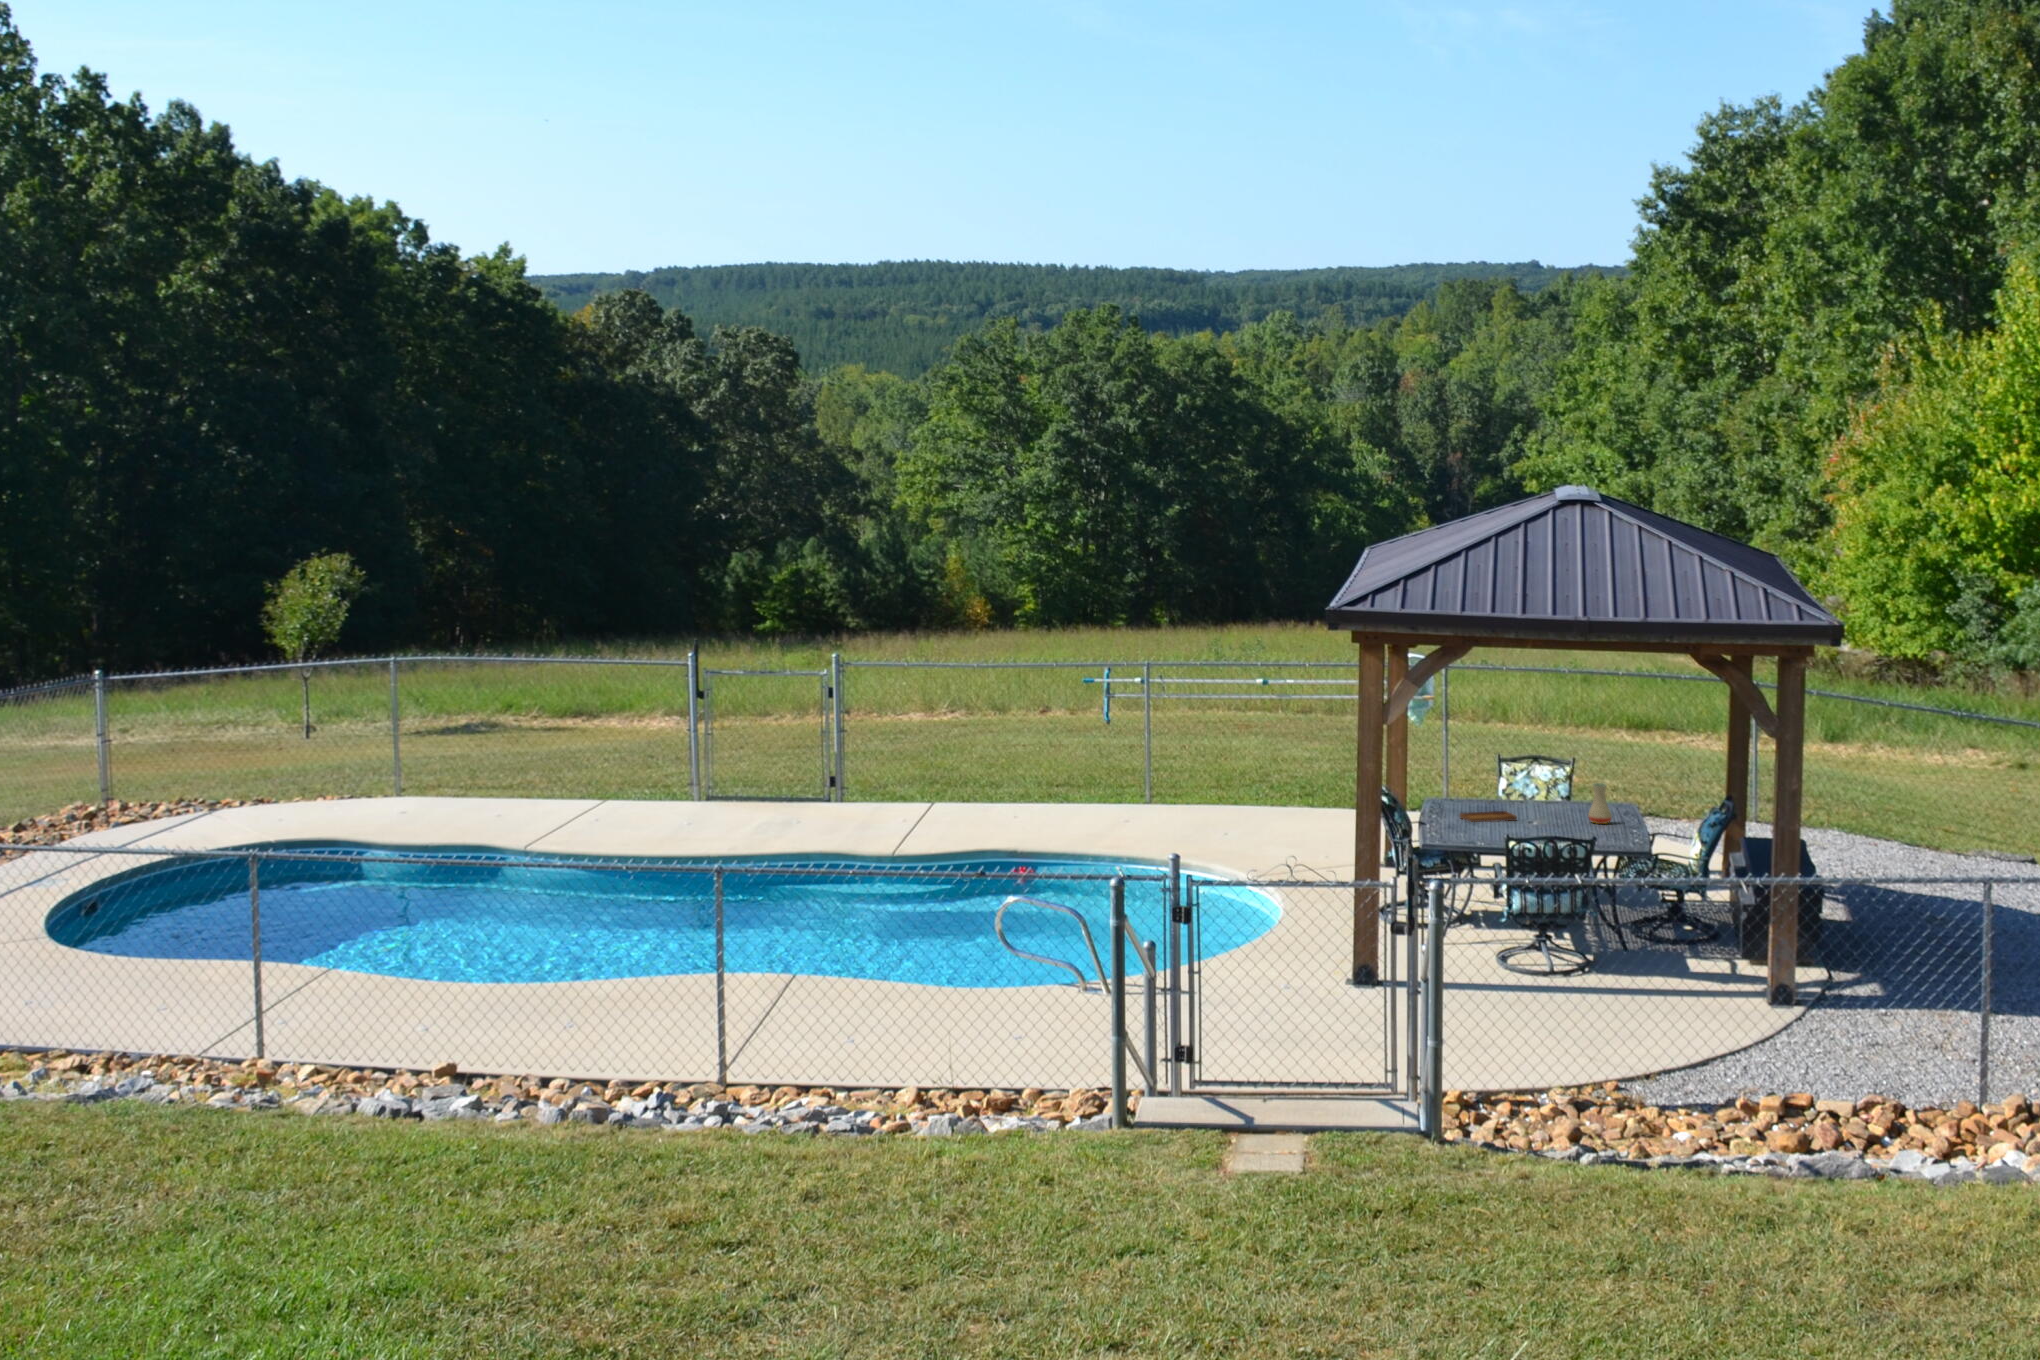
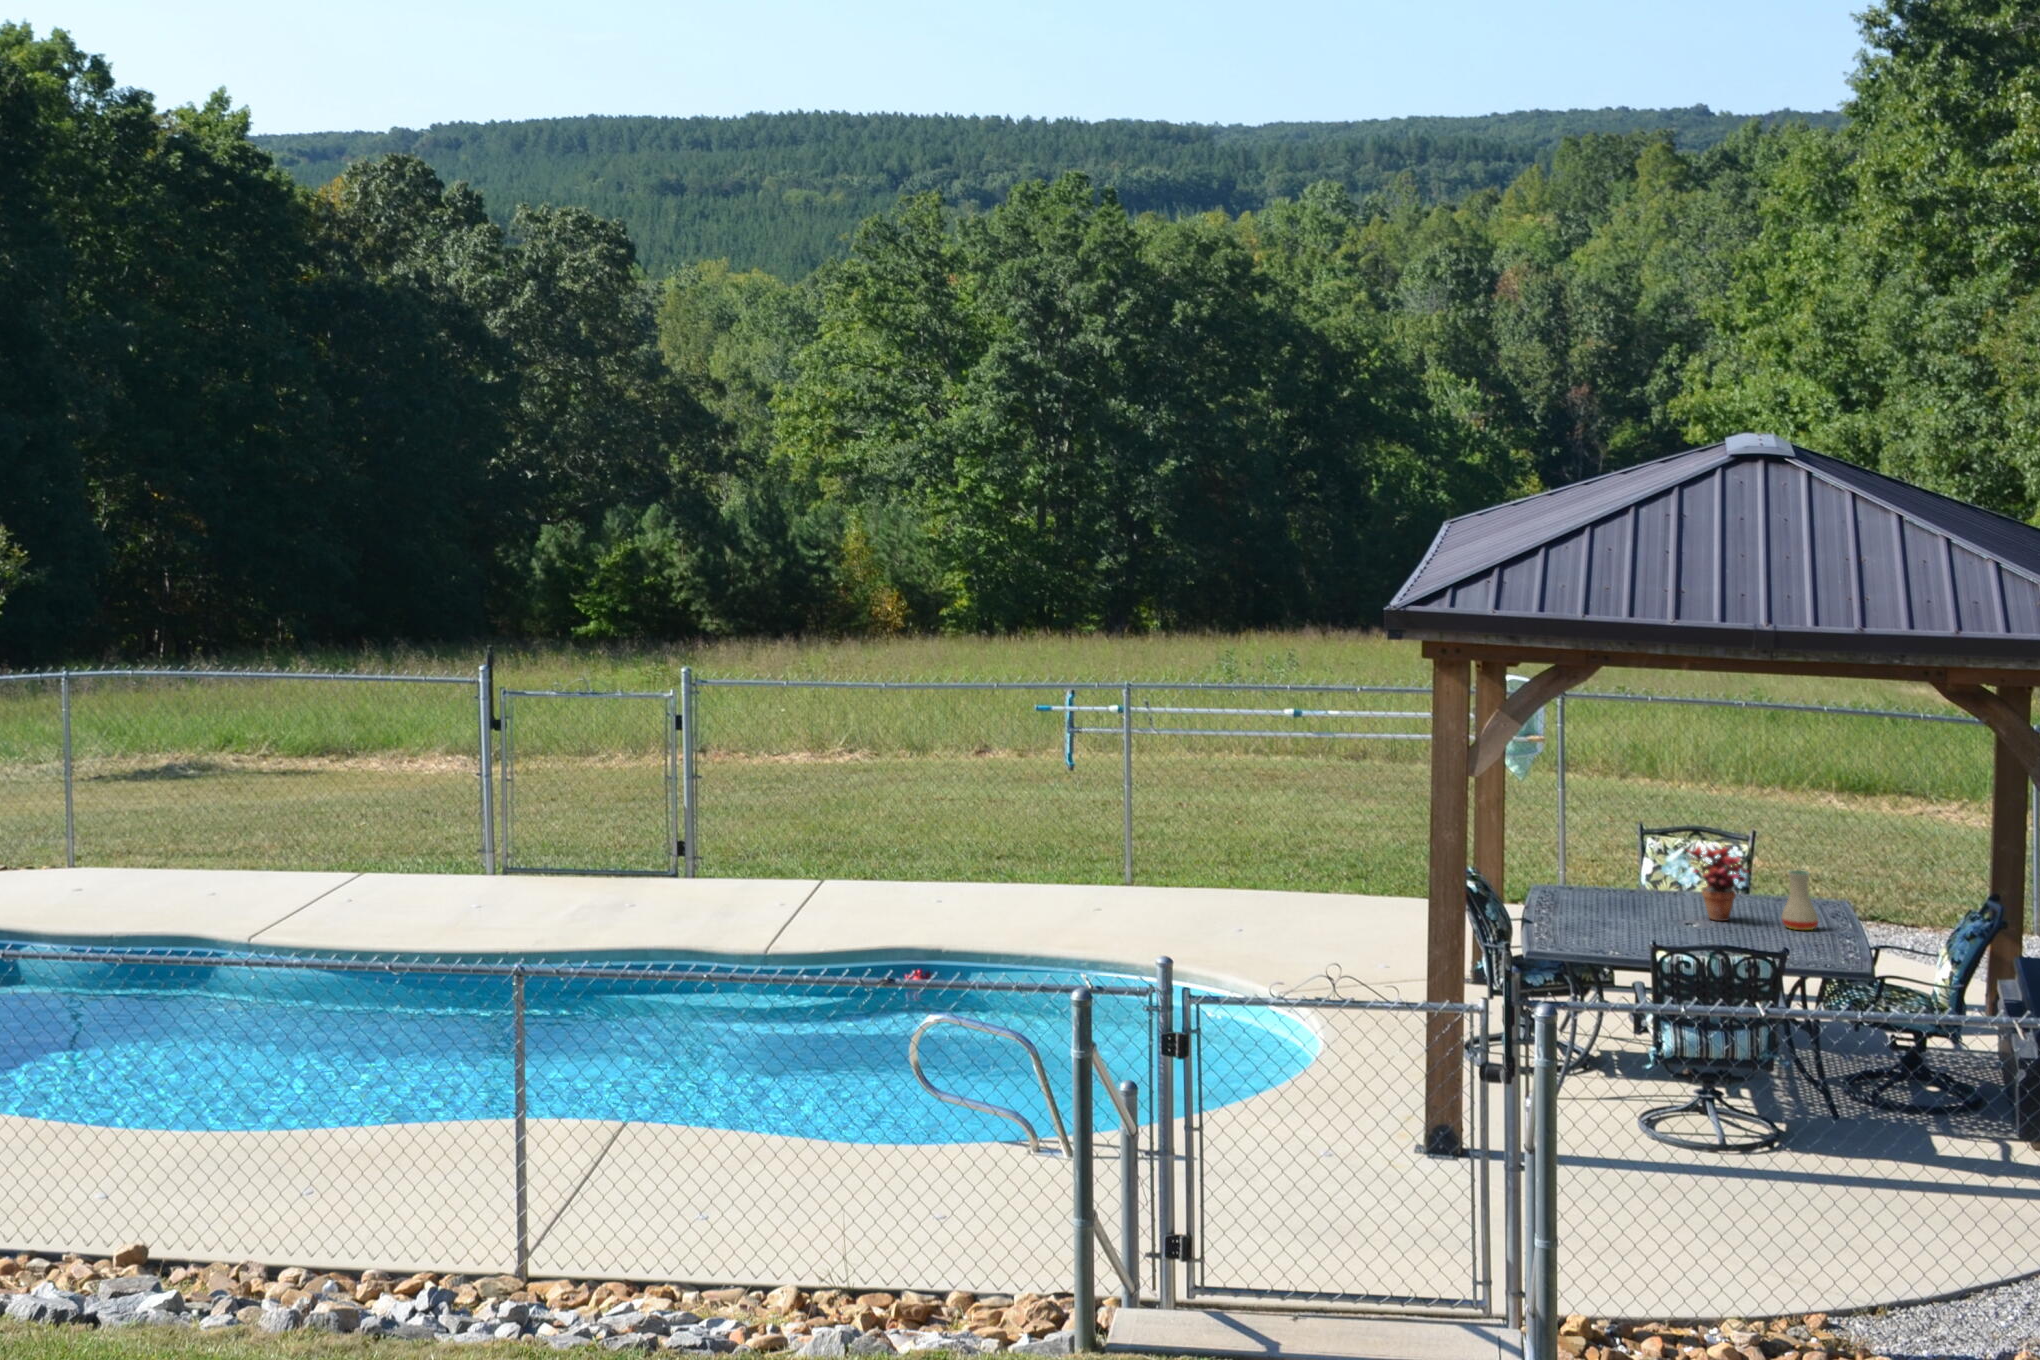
potted plant: none [1526,766,1571,819] -> present [1687,846,1748,921]
tray: present [1459,811,1517,822] -> none [1584,894,1672,926]

